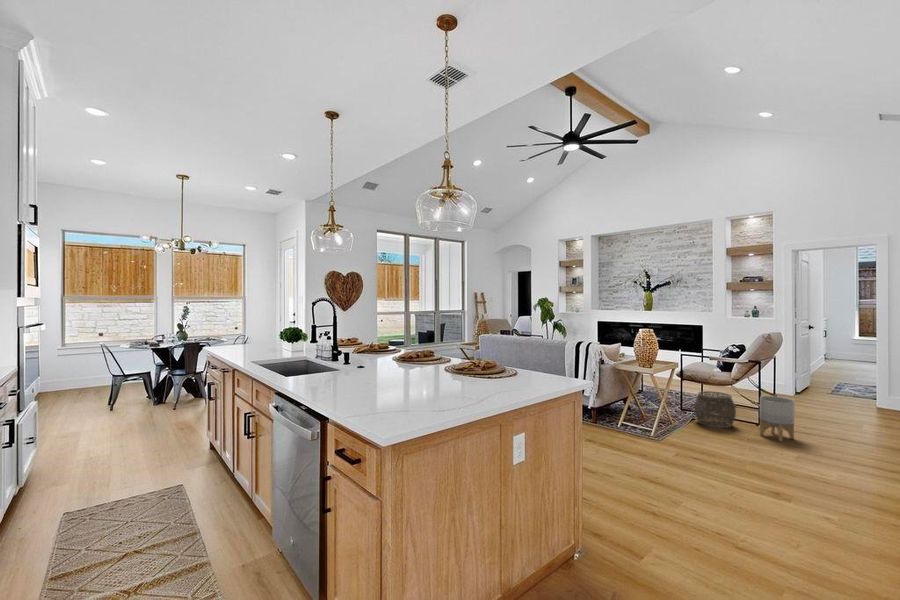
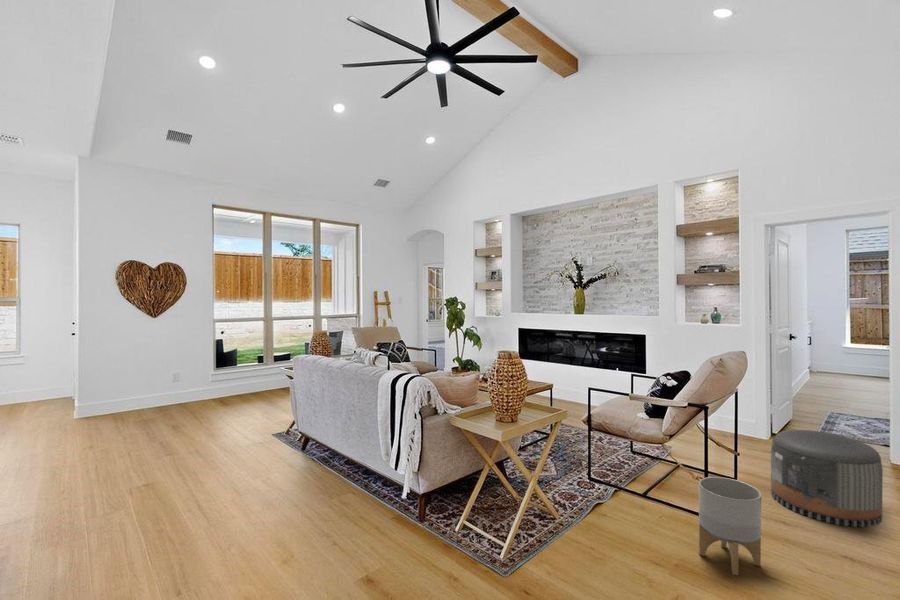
pouf: none [798,379,864,429] -> present [771,430,883,527]
woven basket: present [694,391,736,428] -> none [593,458,661,534]

